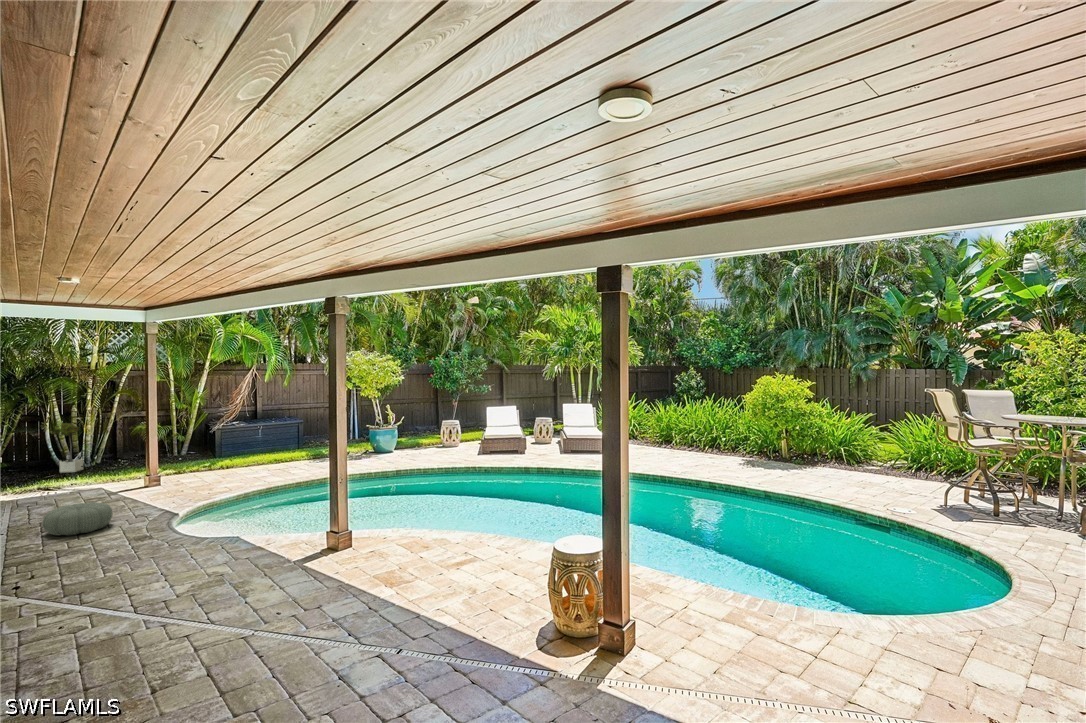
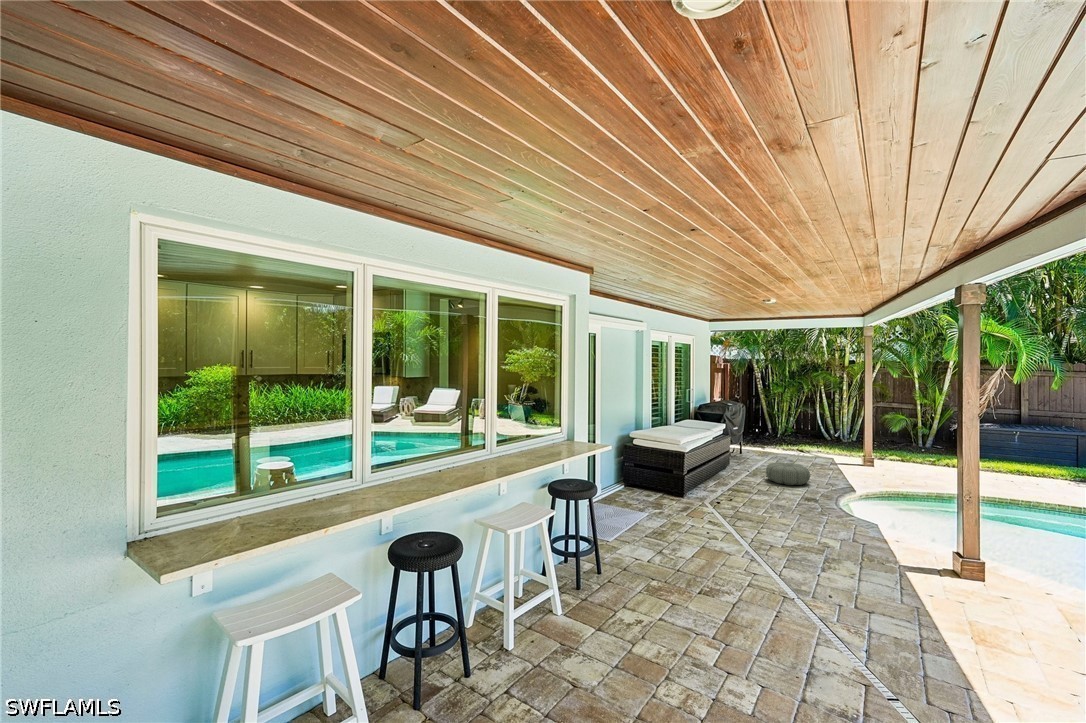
potted tree: present [55,423,83,472] -> none [822,405,841,444]

